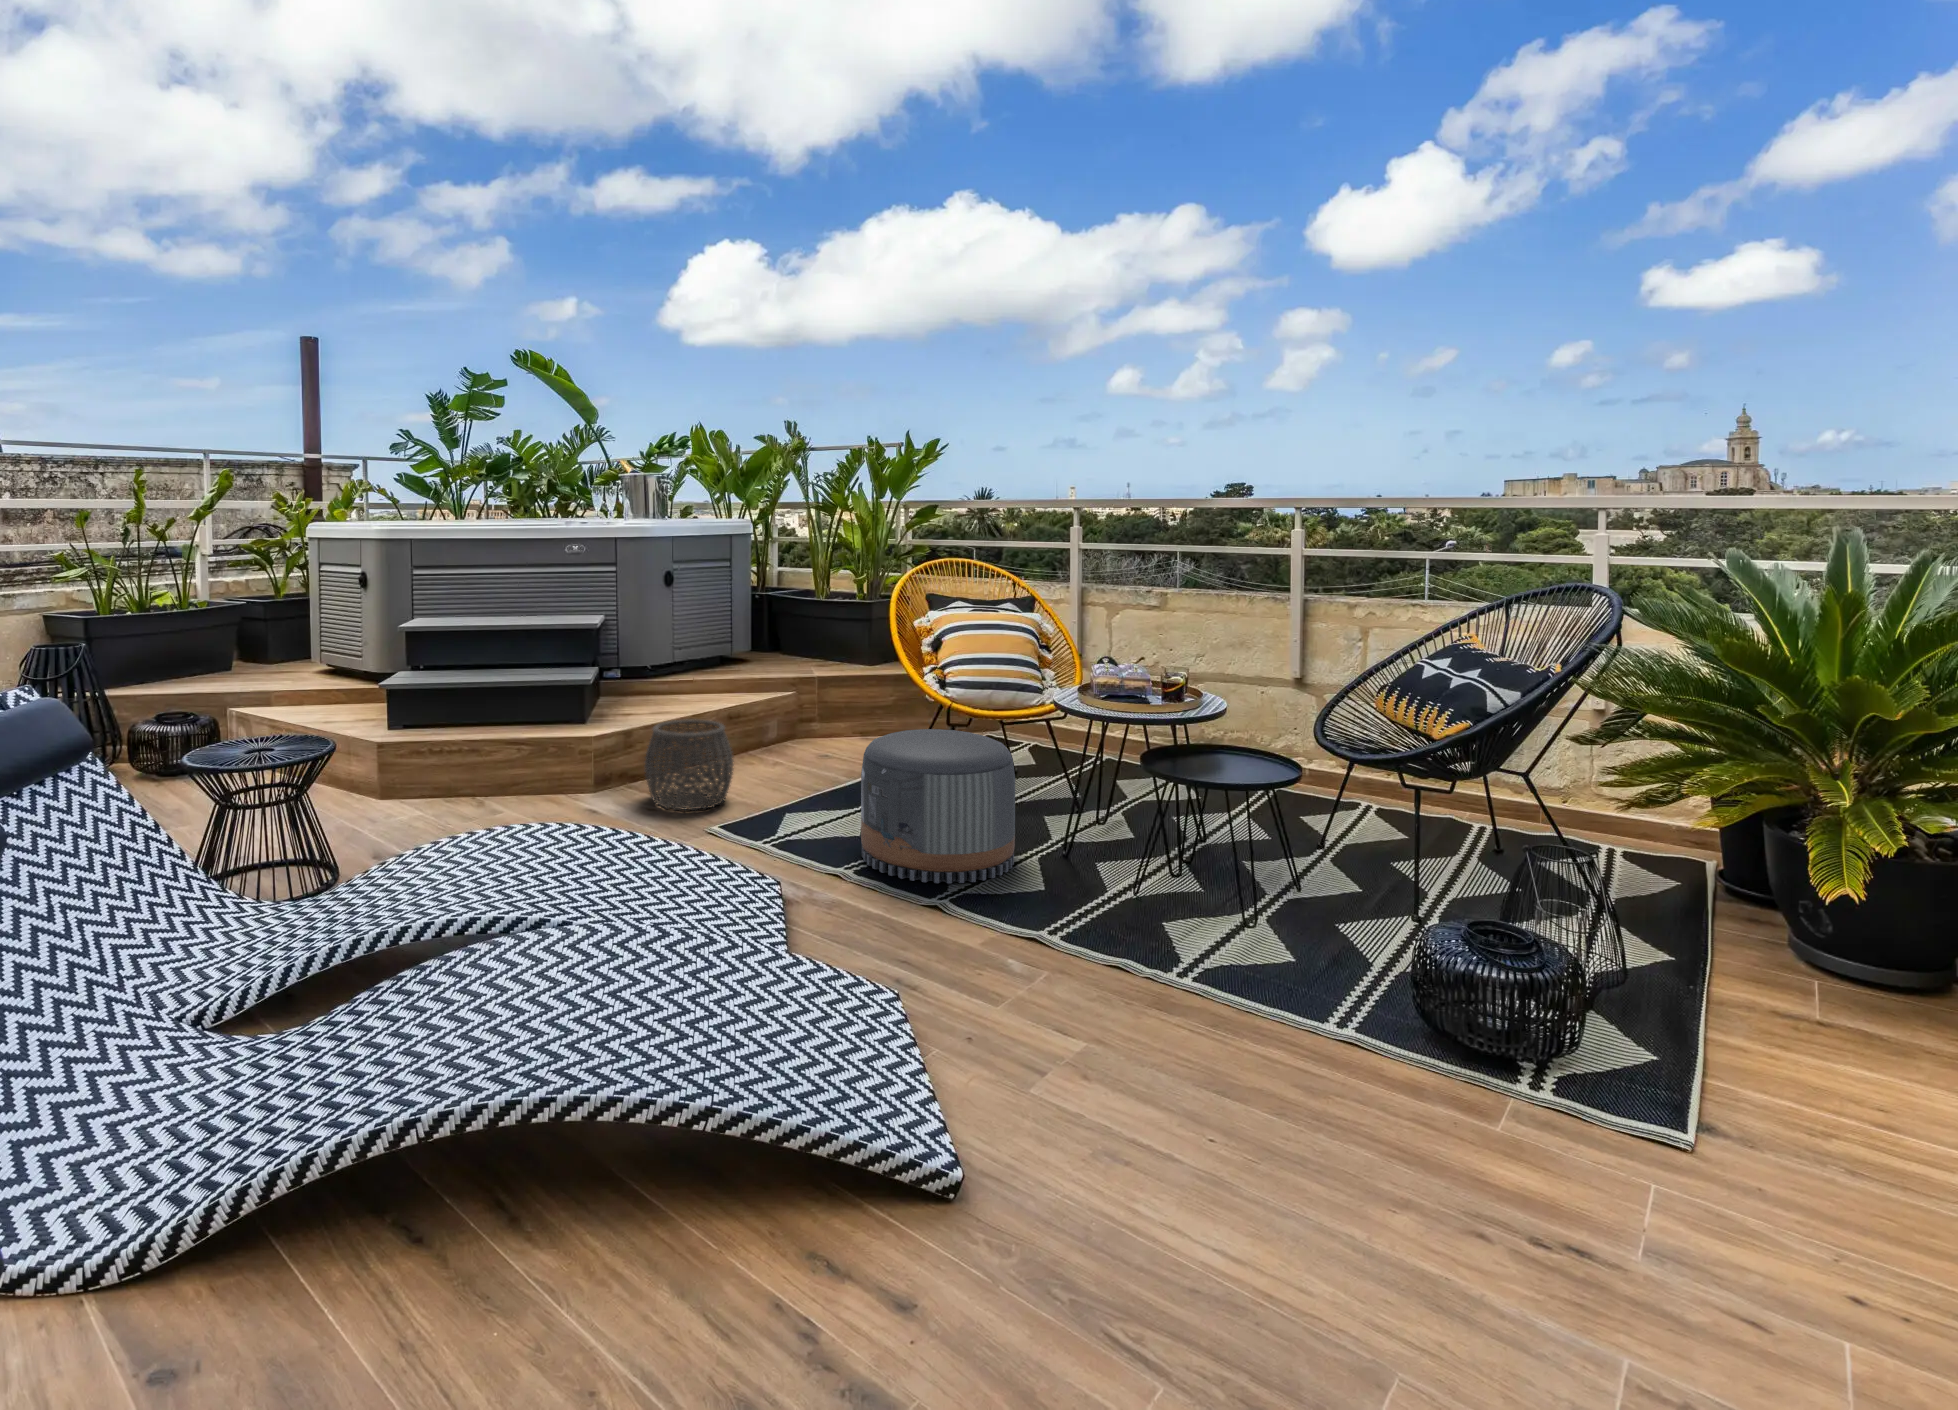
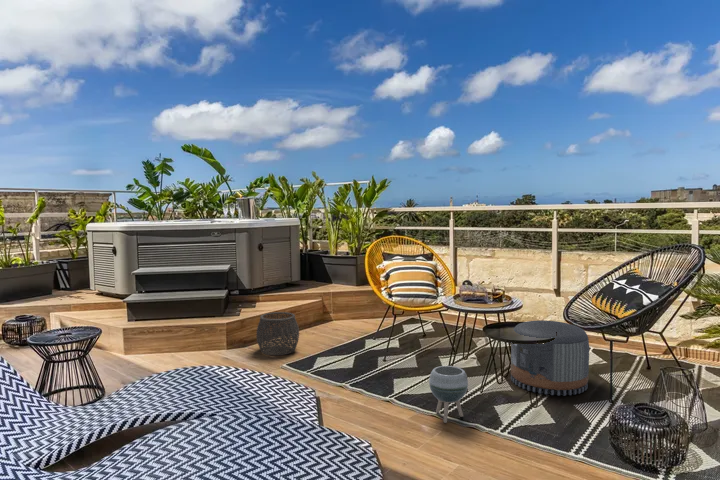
pouf: present [861,729,1015,883] -> present [511,320,589,395]
planter: none [1023,833,1109,958] -> present [429,366,468,423]

